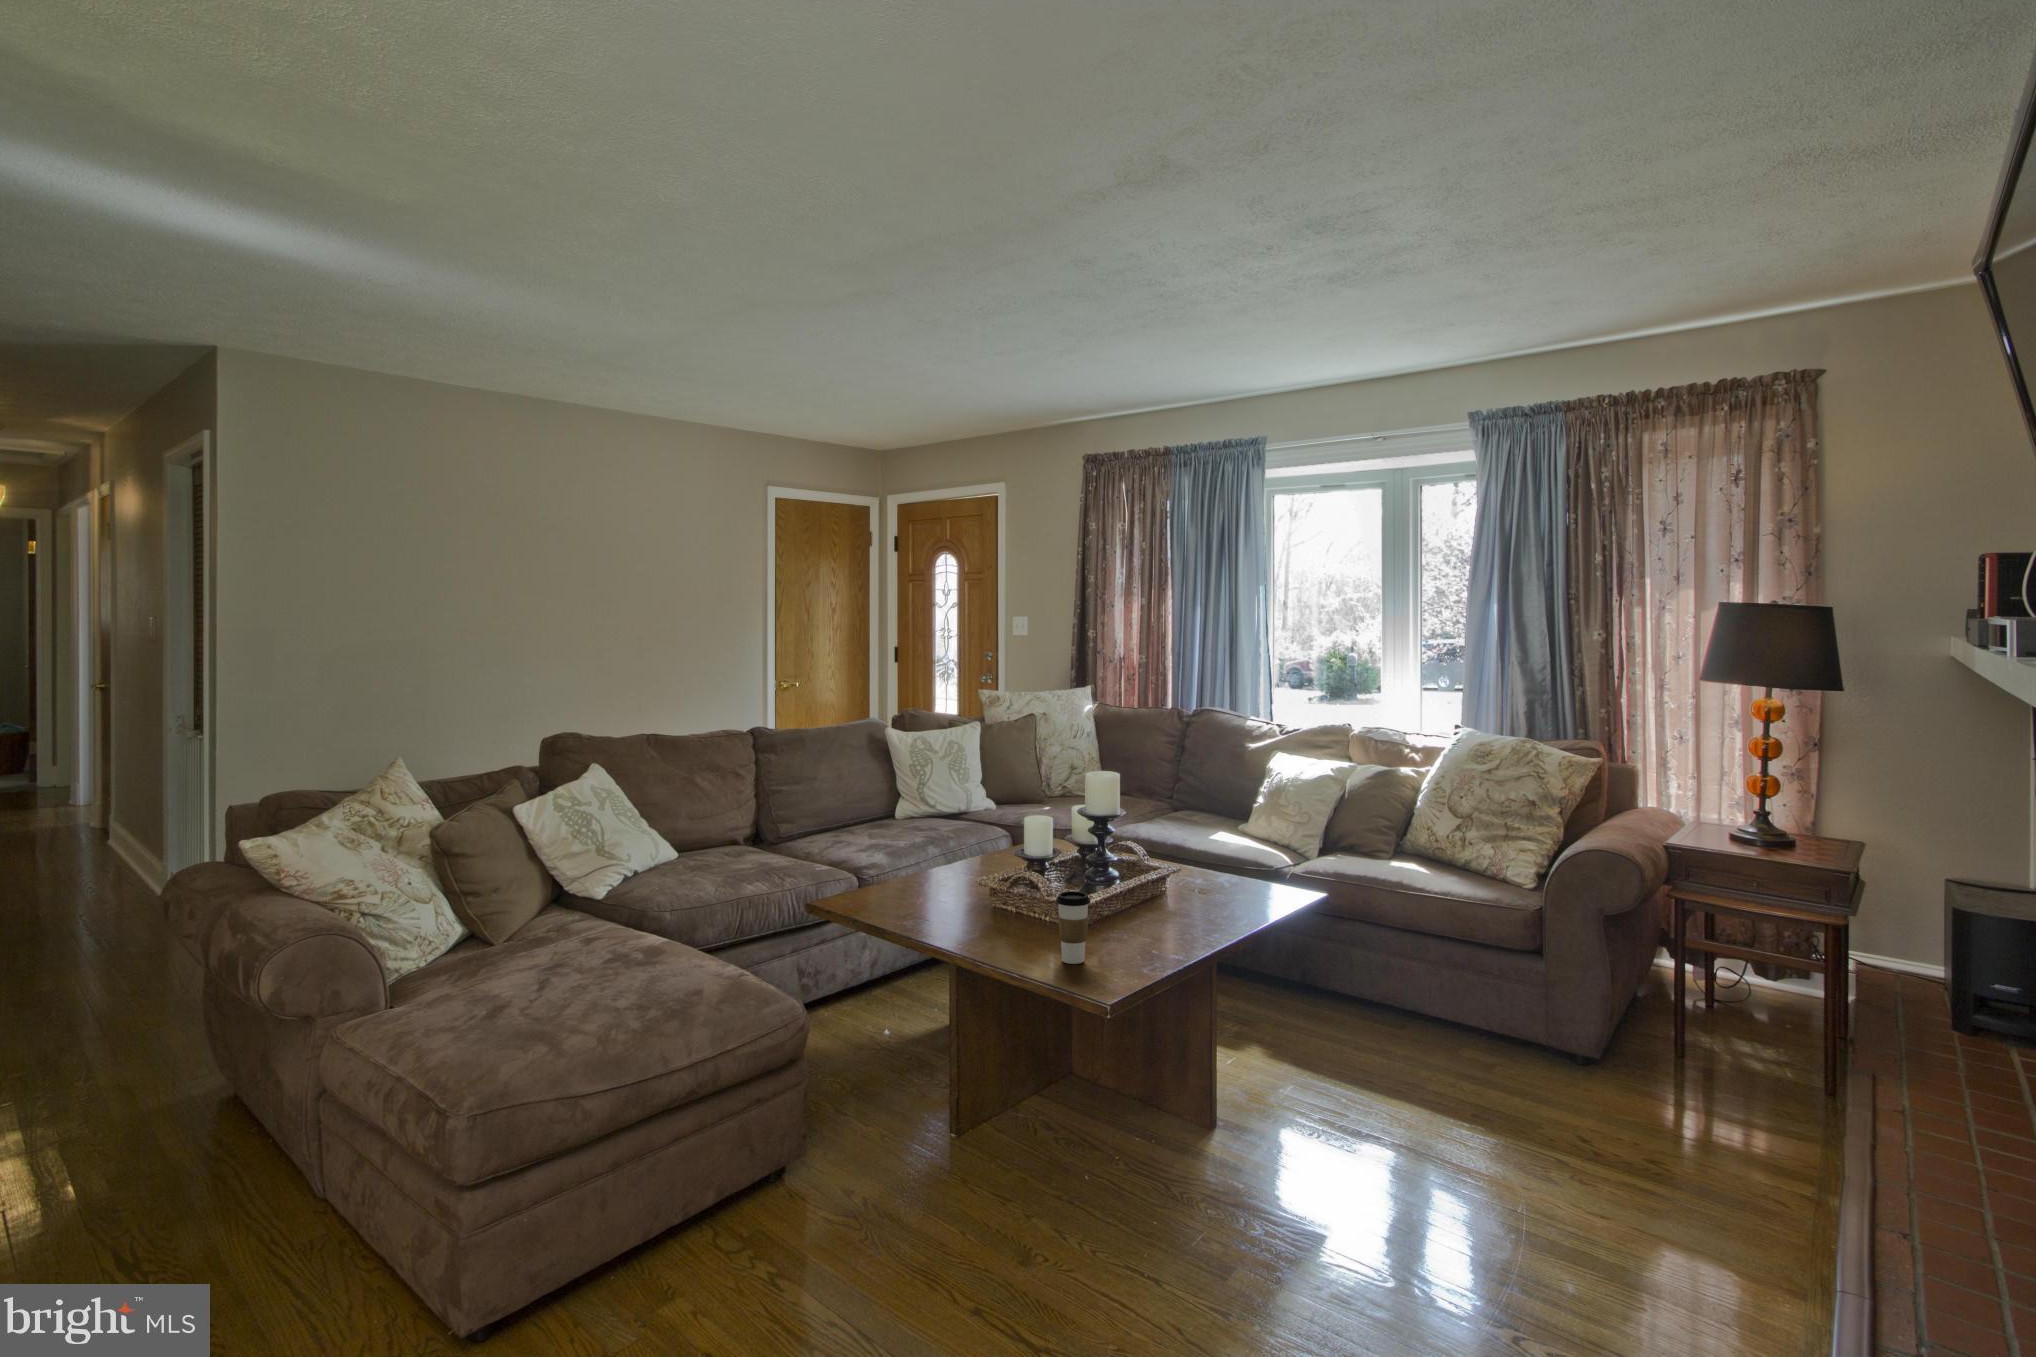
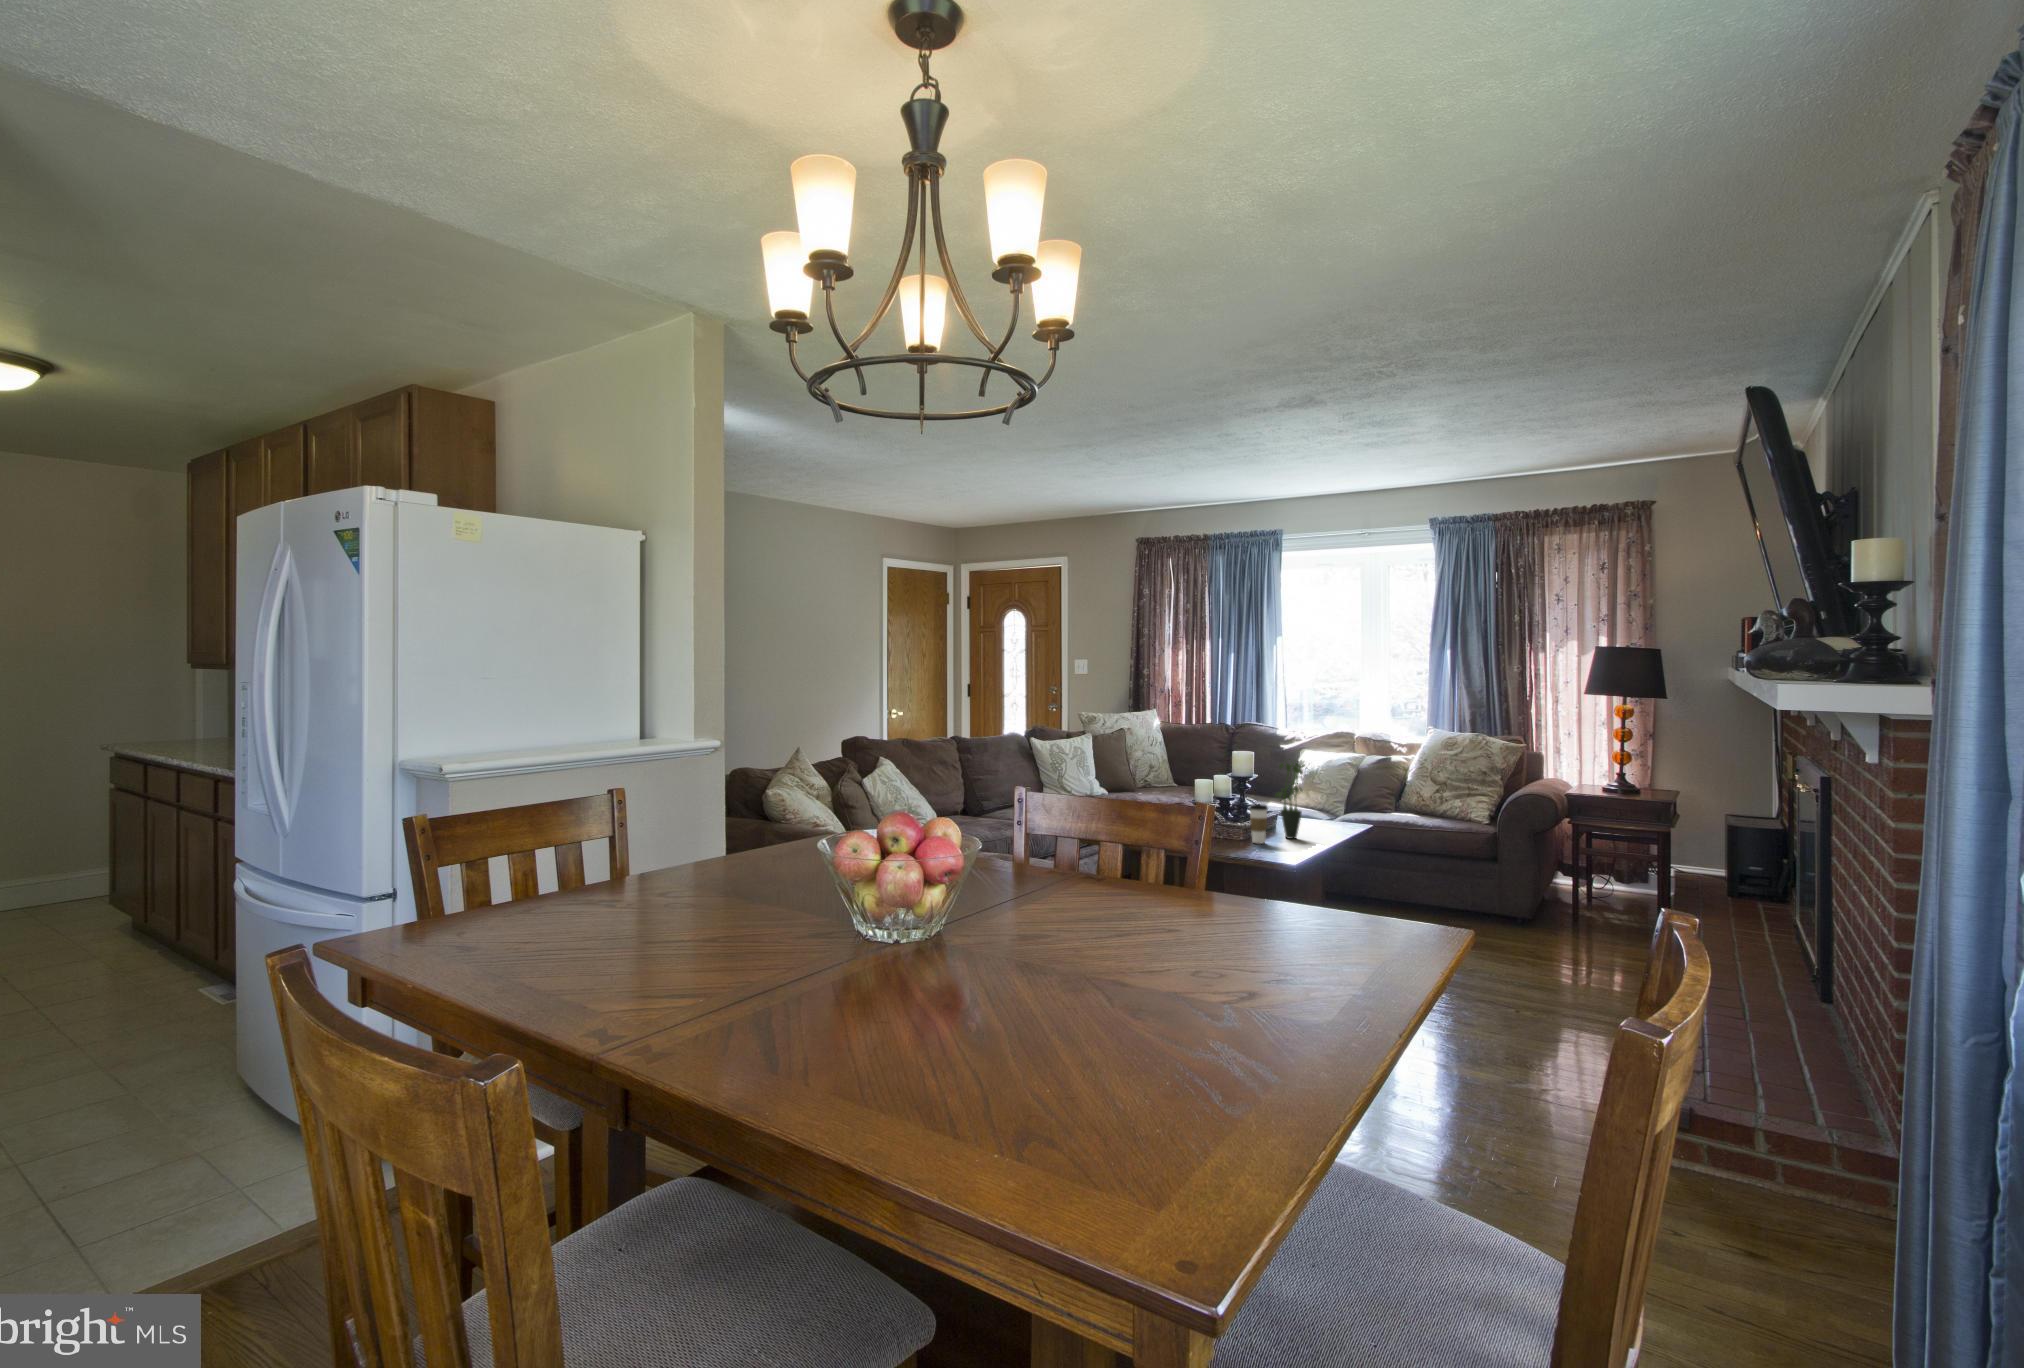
potted plant: none [1114,808,1178,948] -> present [1275,759,1304,839]

